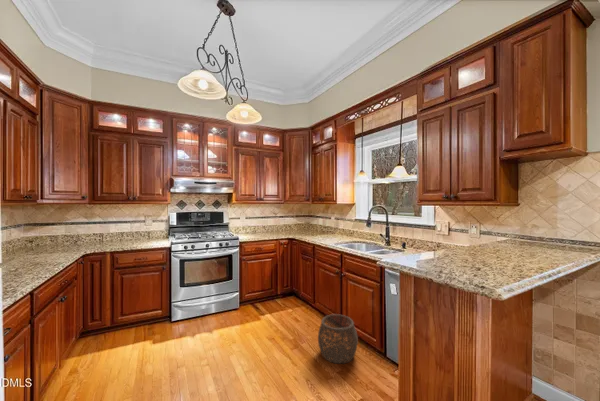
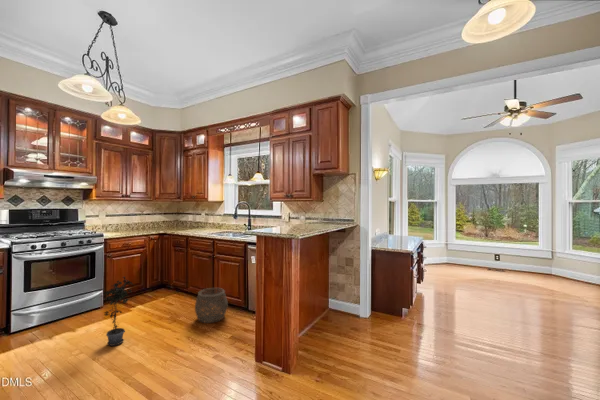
potted plant: none [218,292,250,369] -> present [104,277,132,346]

